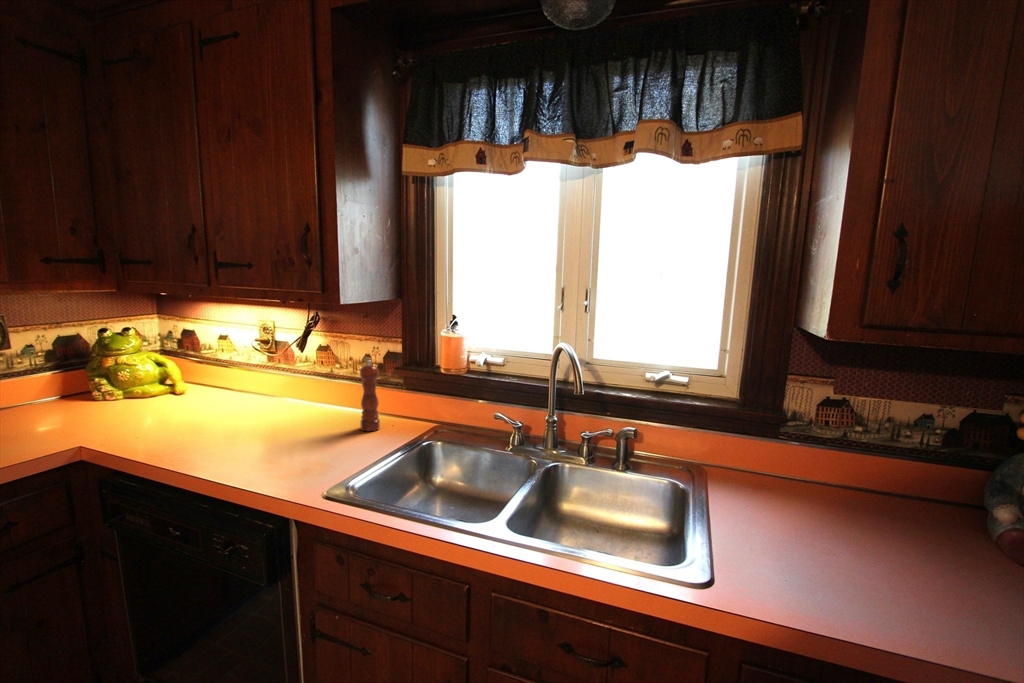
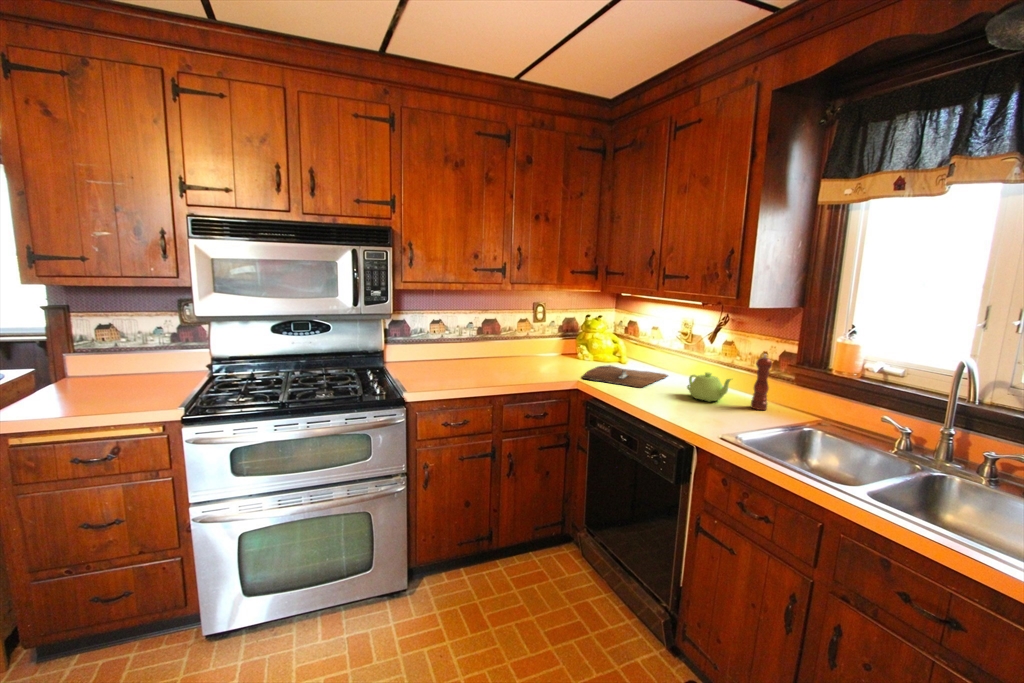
teapot: none [275,395,335,435] -> present [687,373,731,402]
cutting board: none [90,401,249,442] -> present [583,365,667,387]

